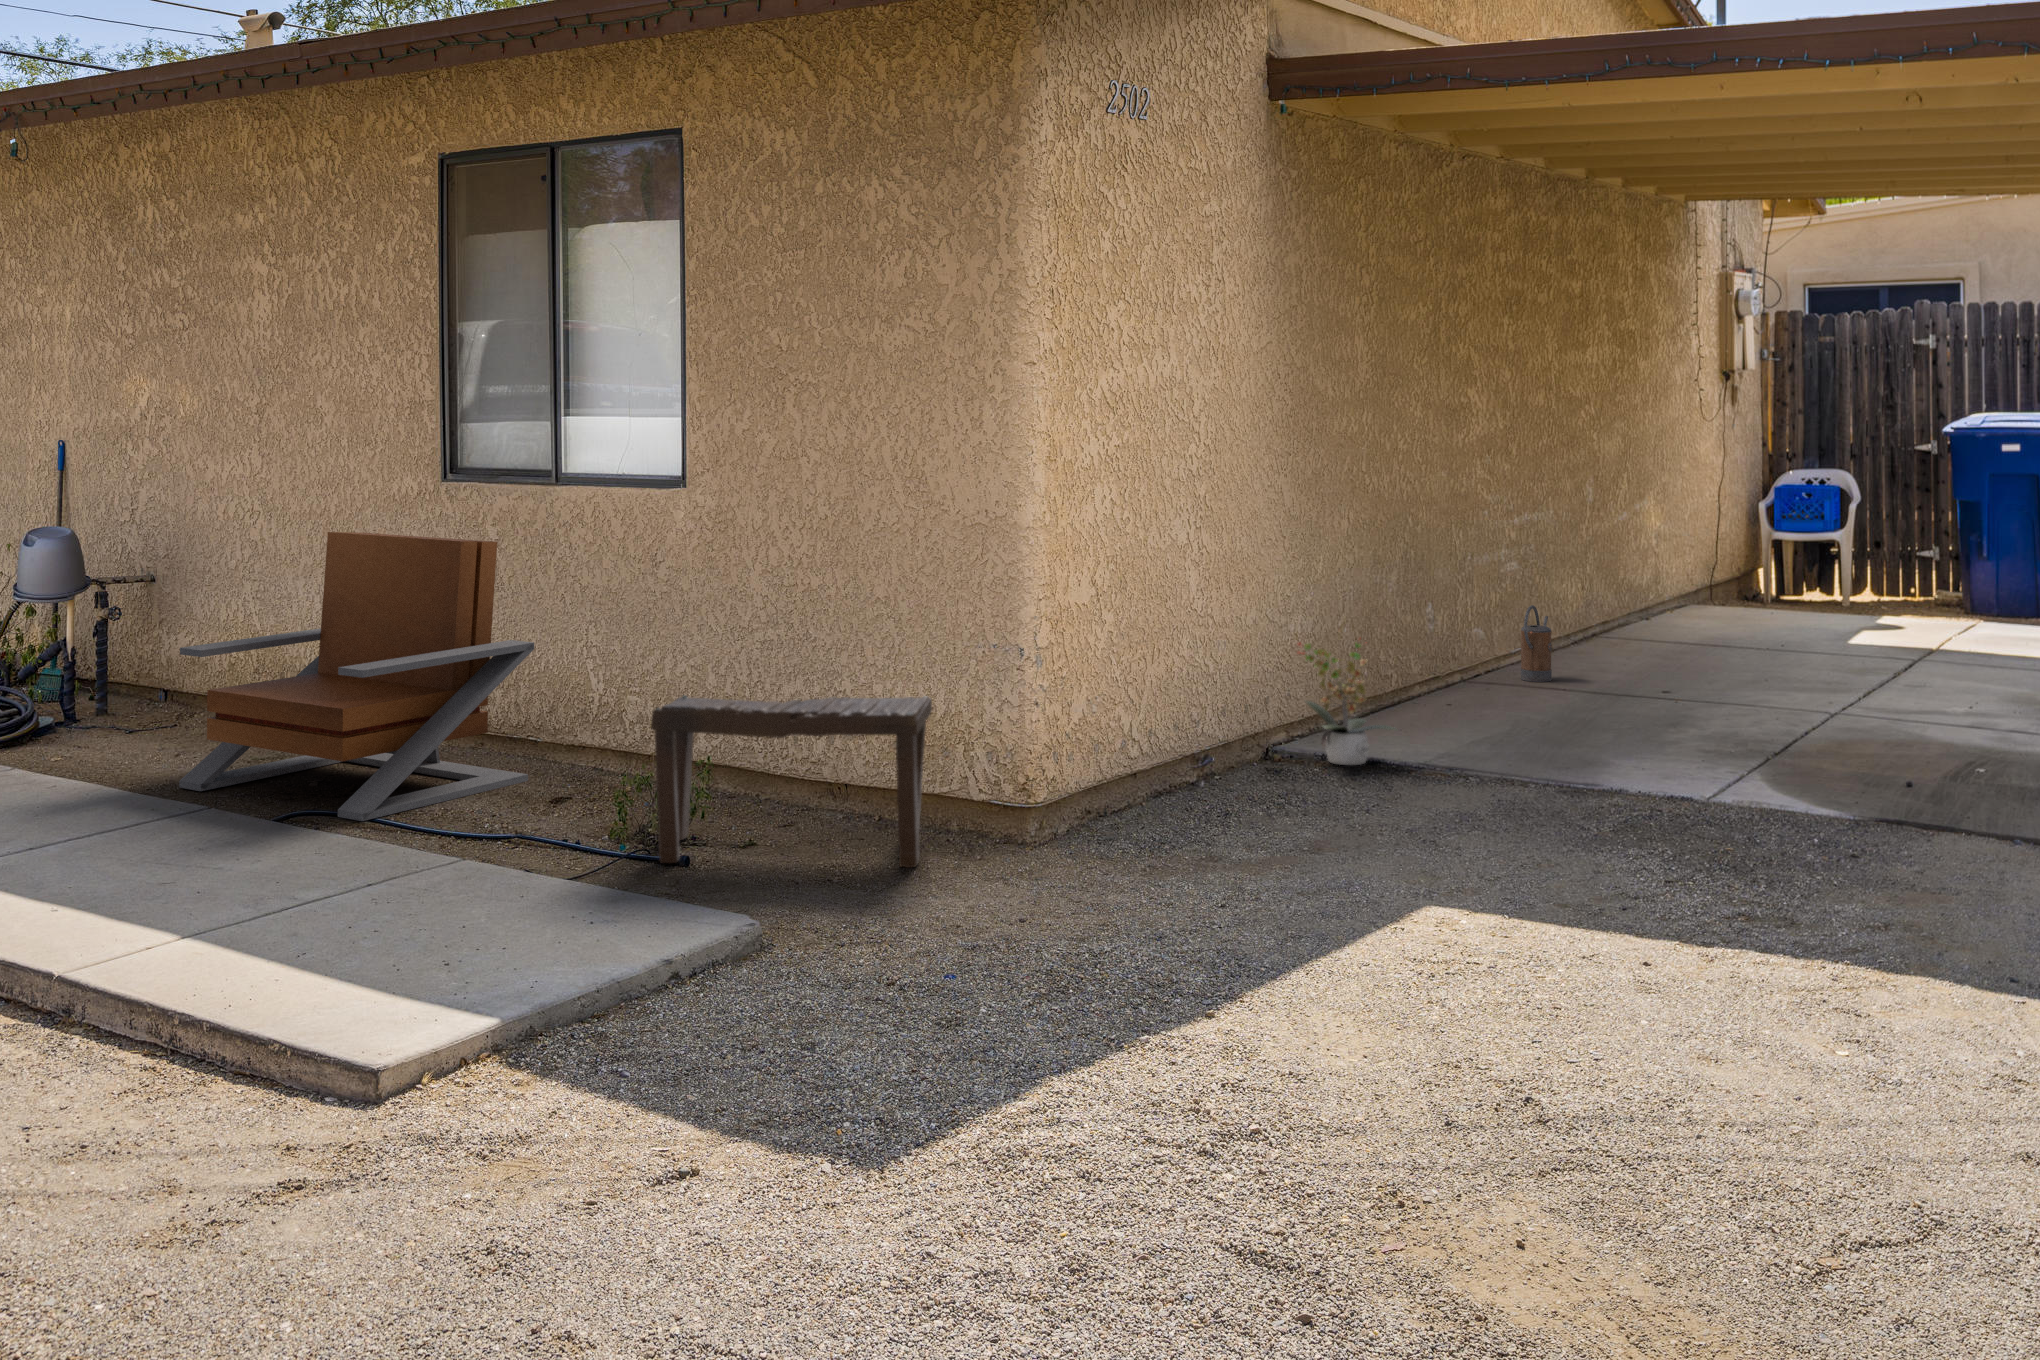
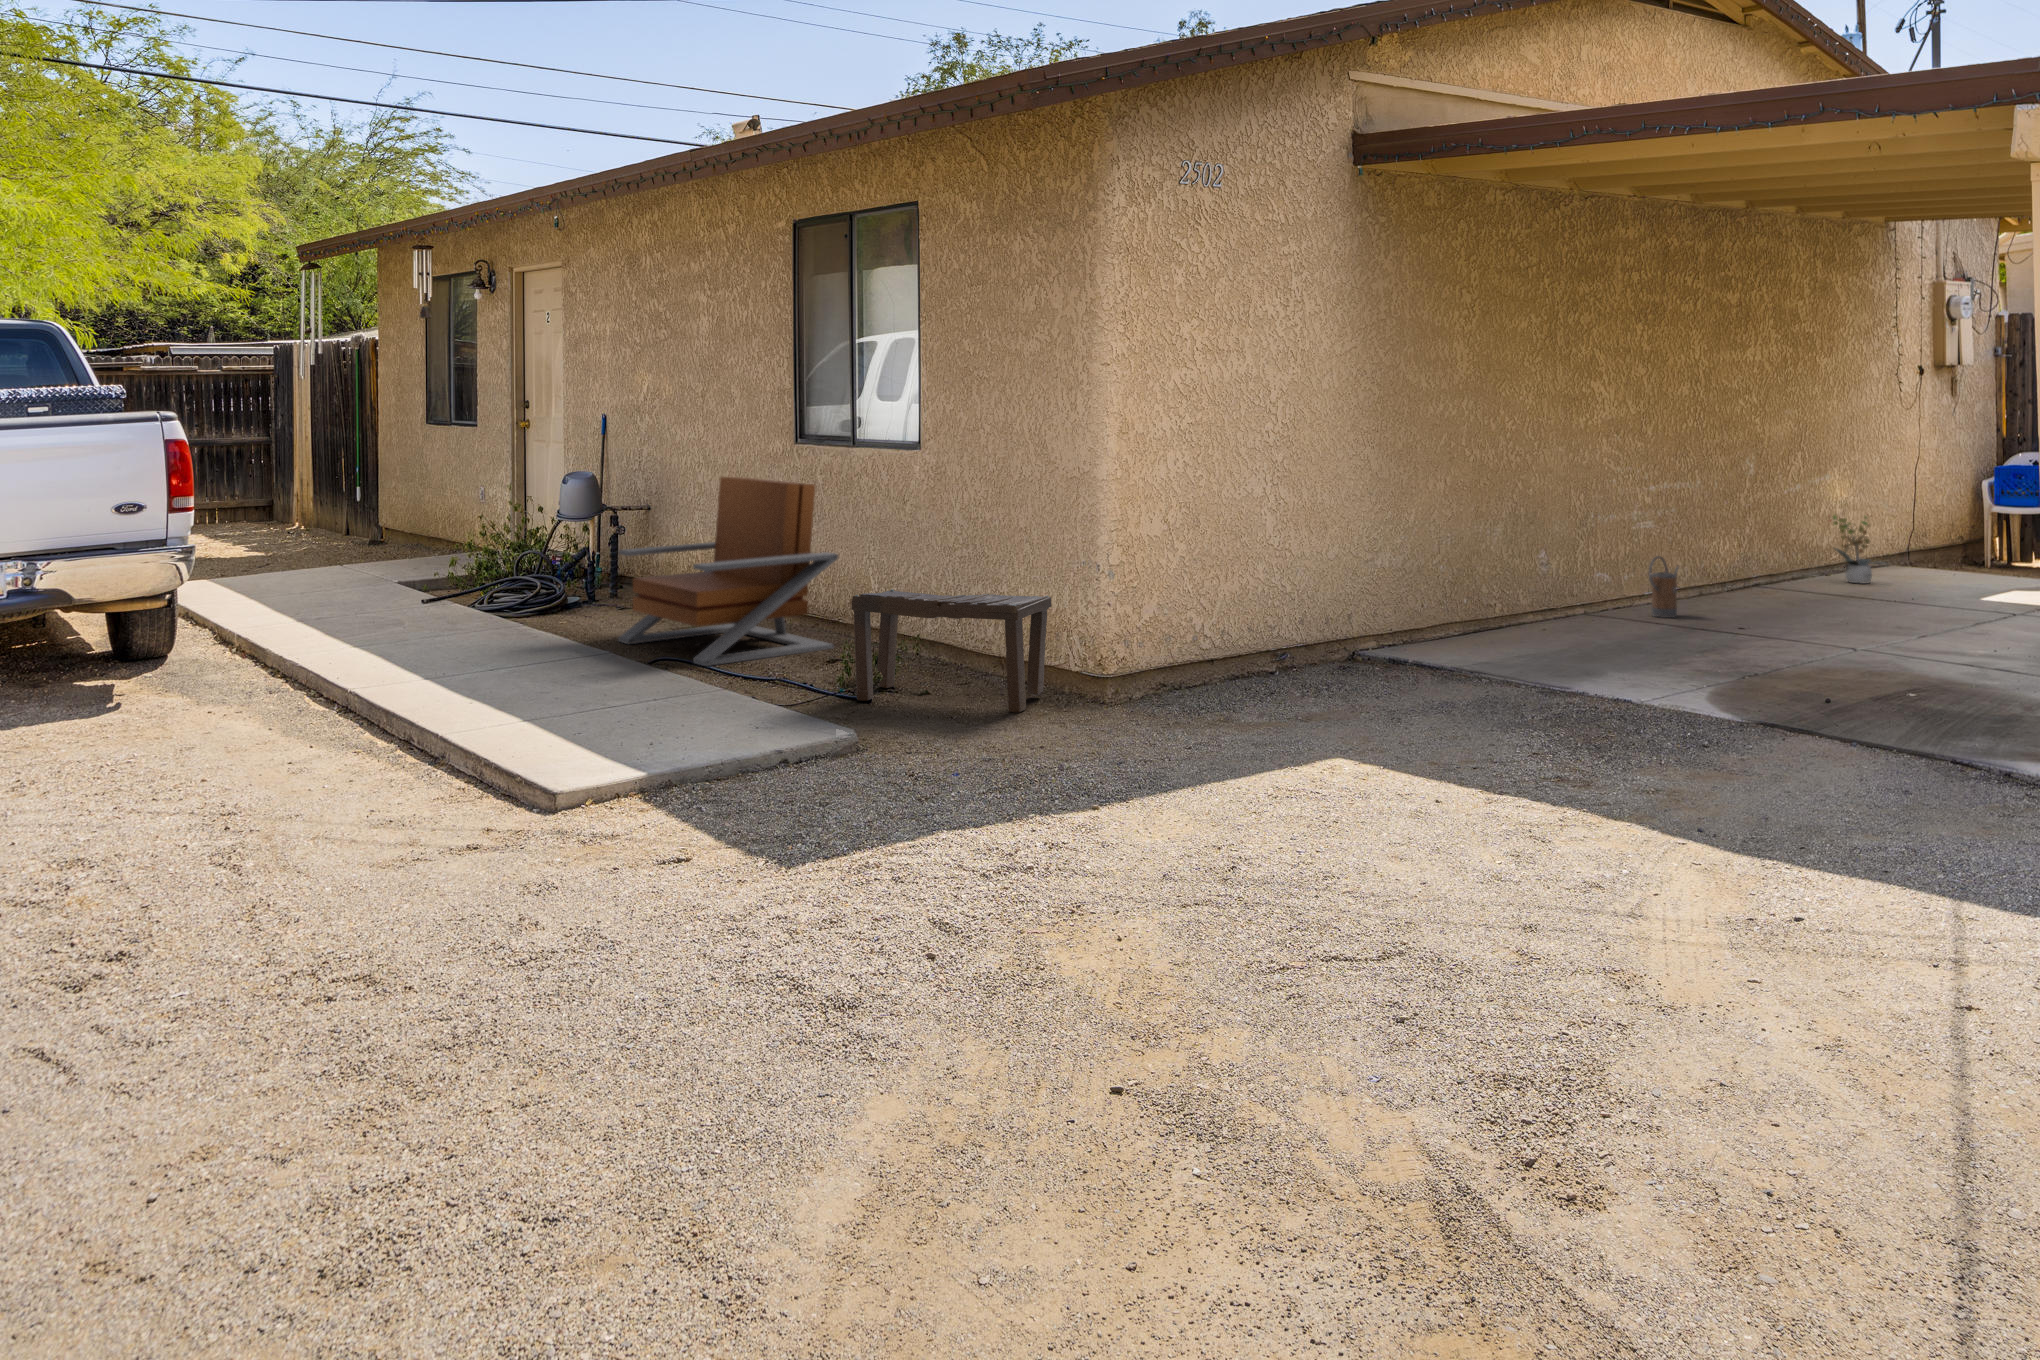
potted plant: present [1298,643,1396,765] -> present [1832,515,1886,584]

